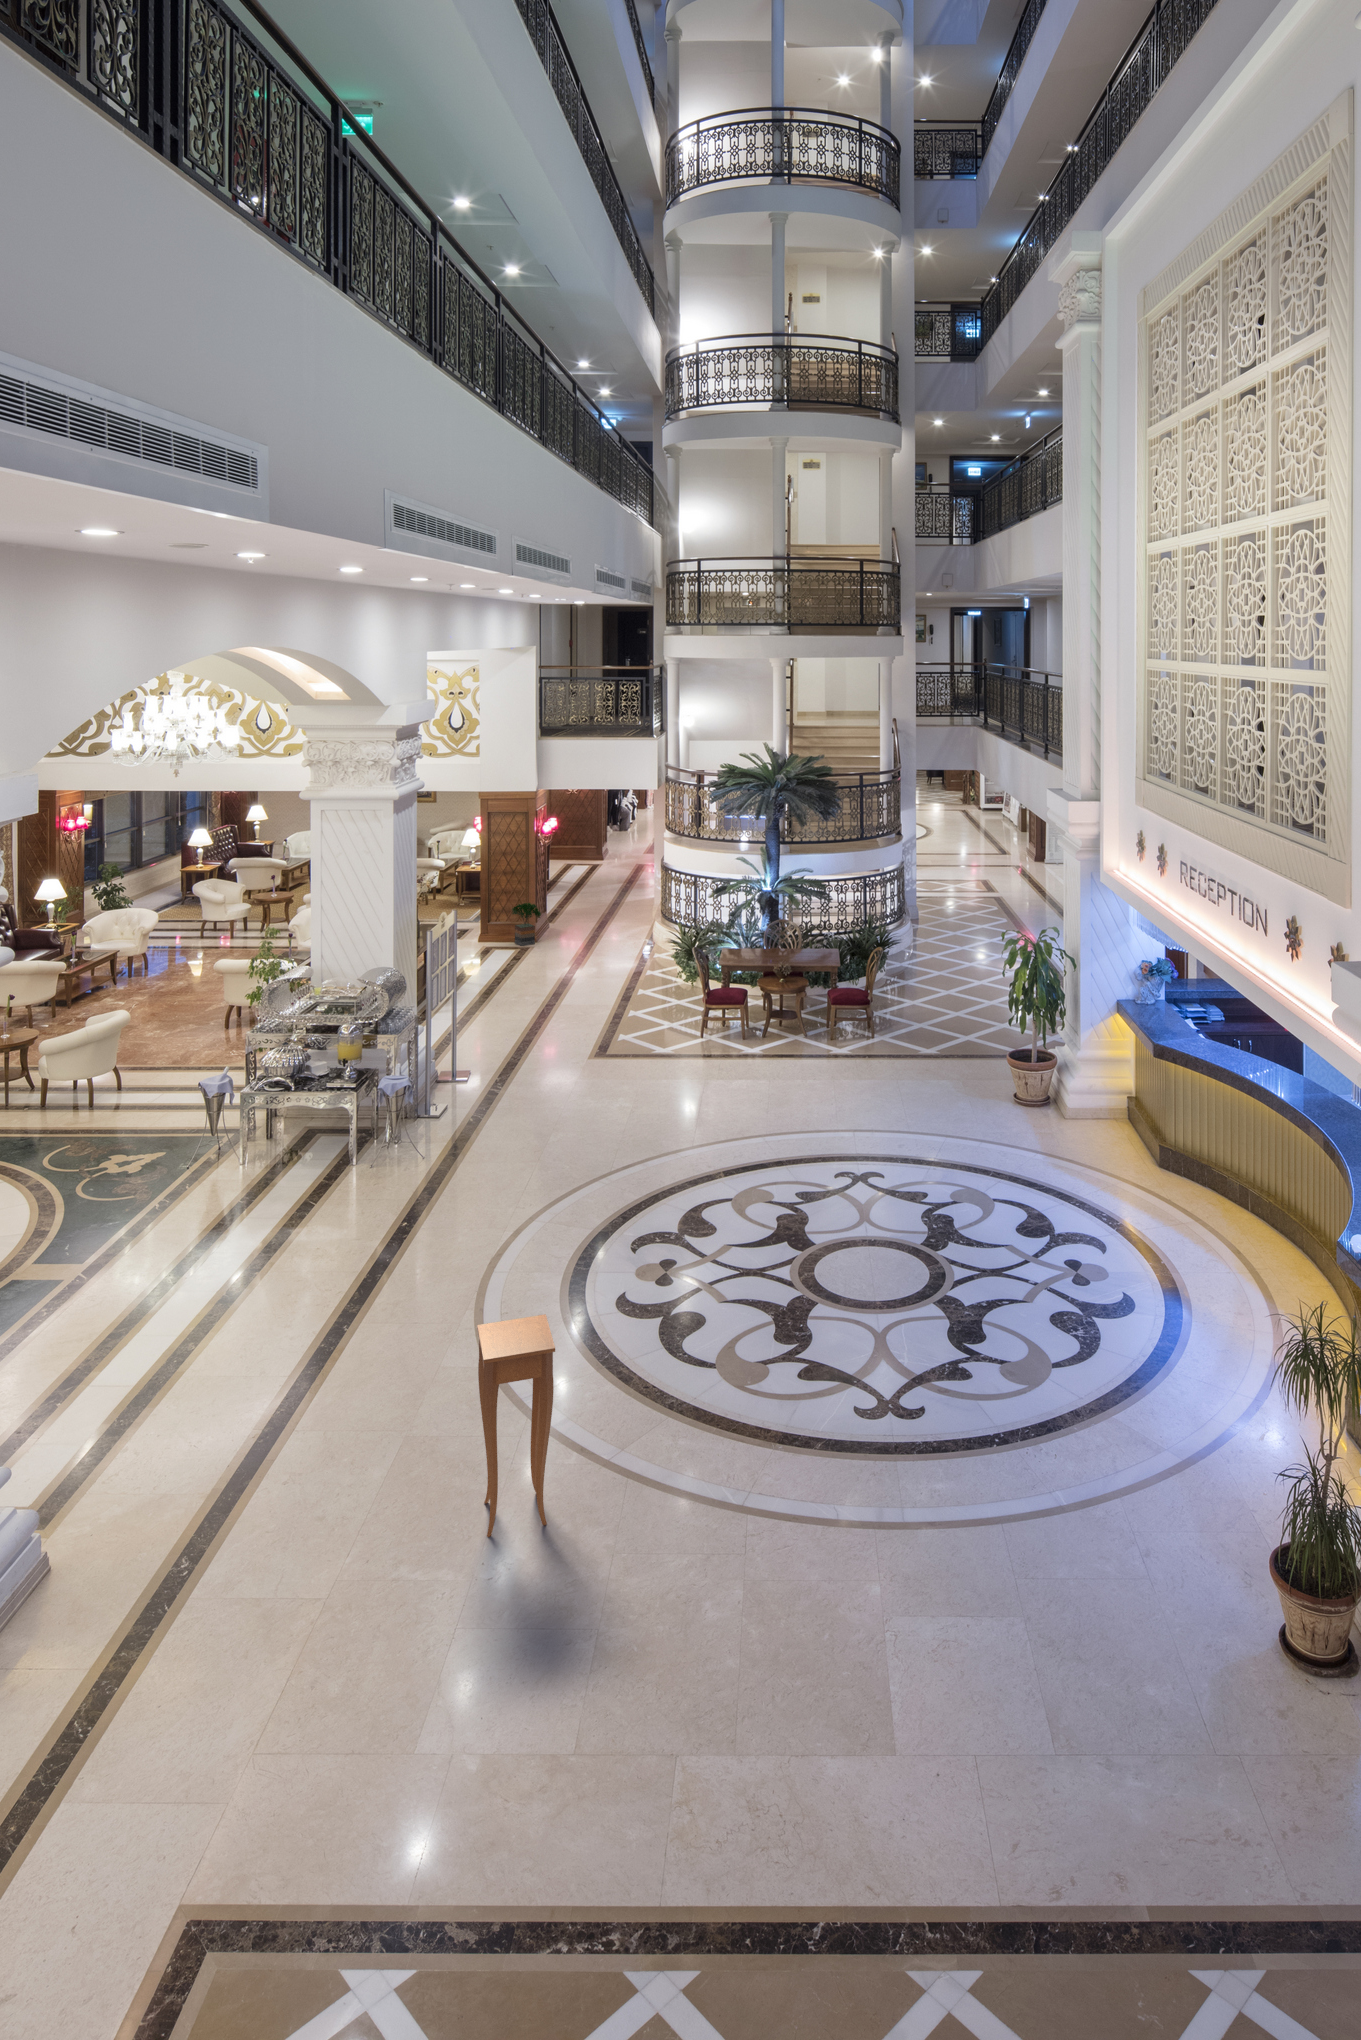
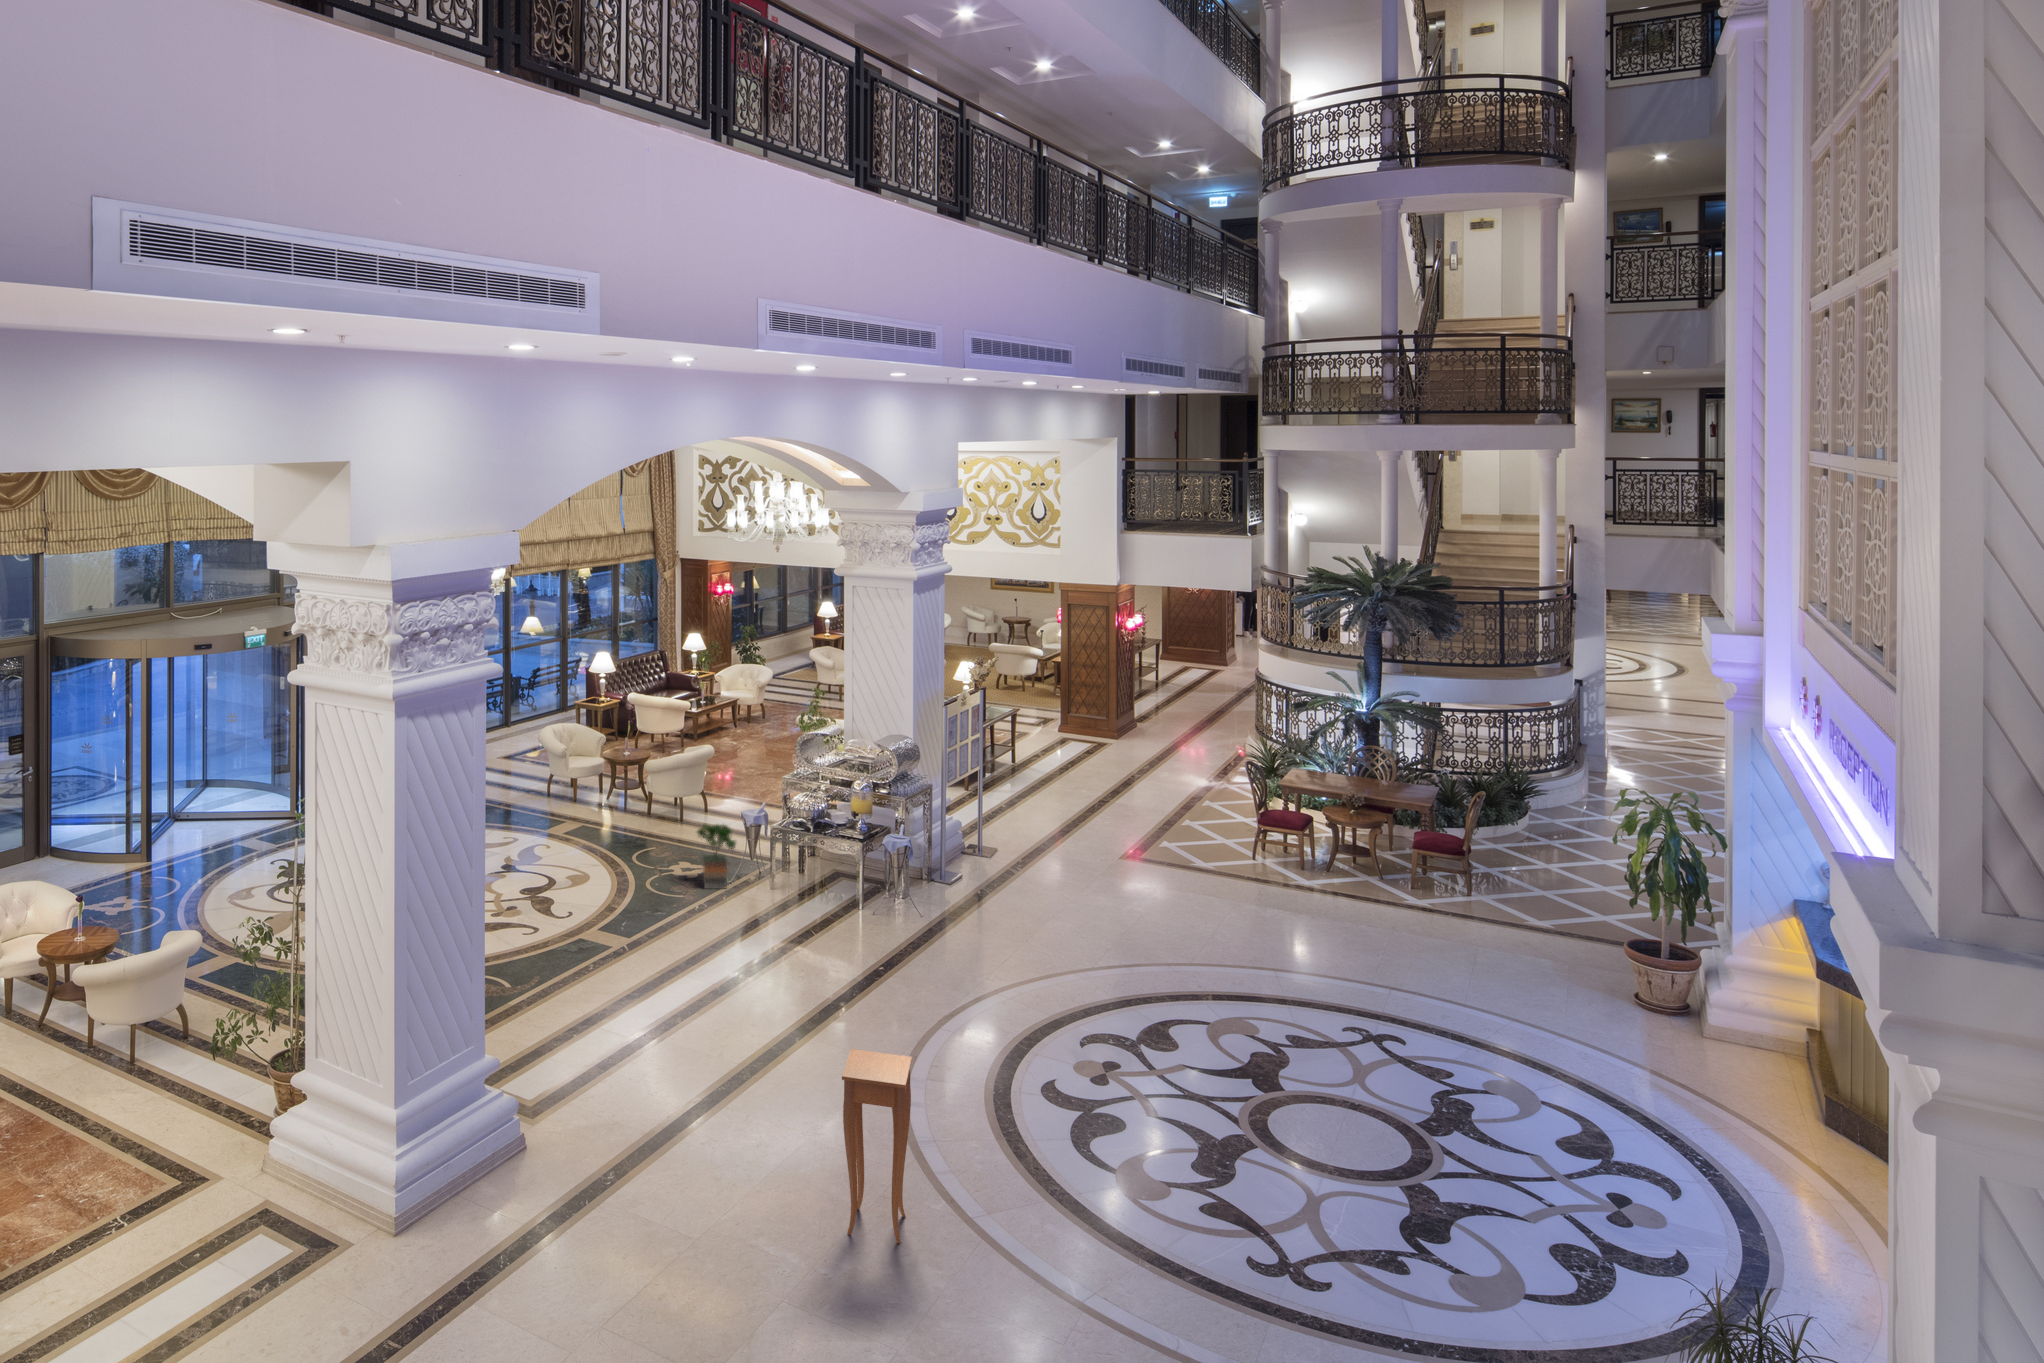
potted tree: present [512,903,541,946] -> present [697,824,736,889]

